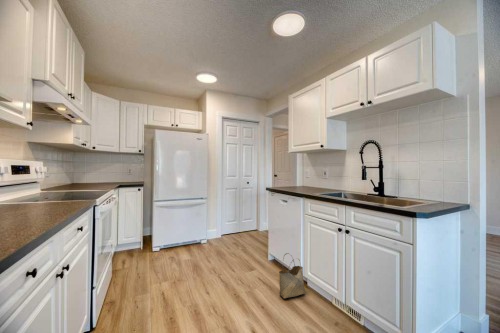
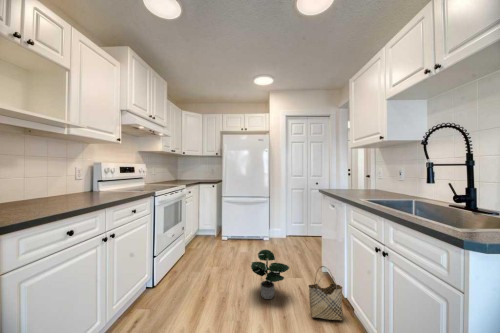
potted plant: none [220,249,258,297] -> present [251,249,289,299]

